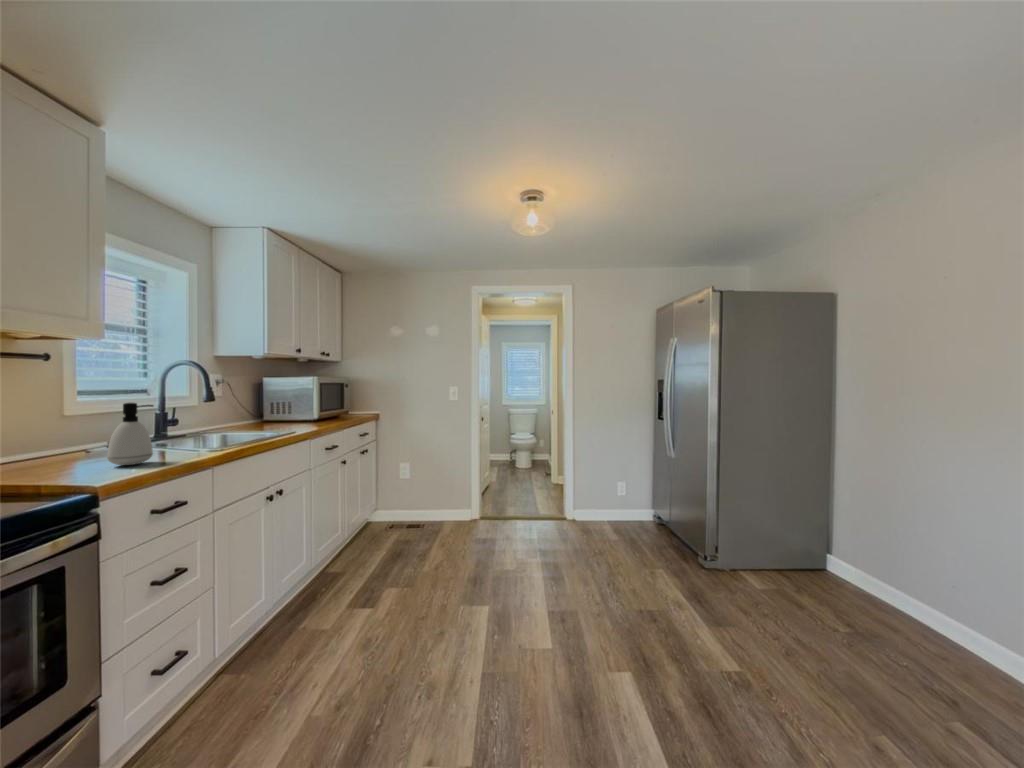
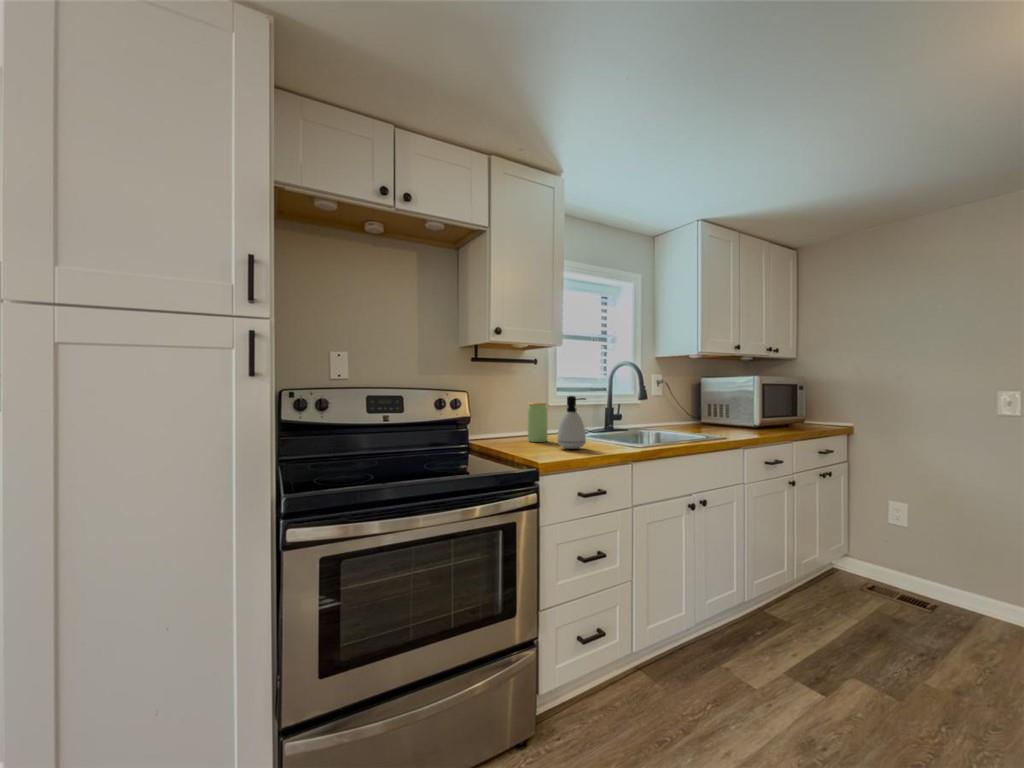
jar: none [39,413,77,466] -> present [528,403,548,442]

